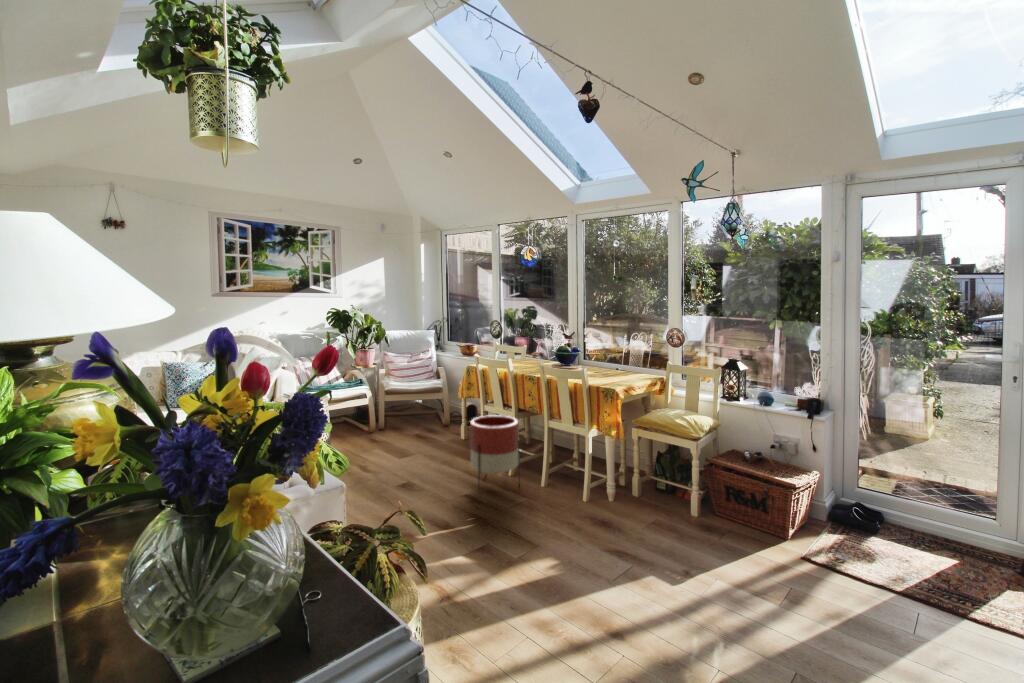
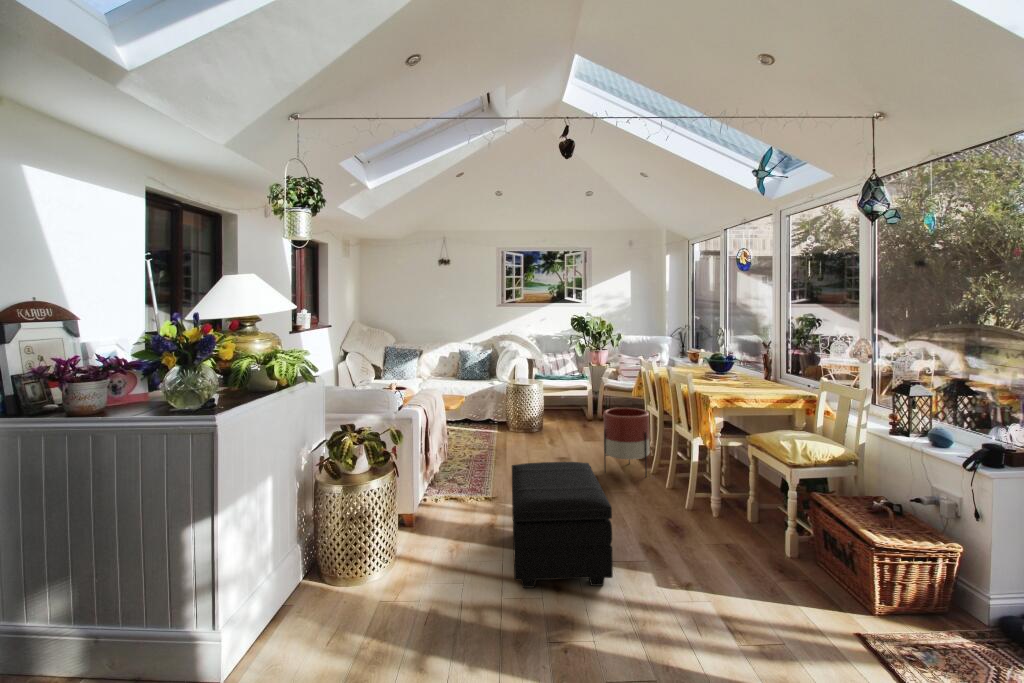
footstool: none [487,485,658,645] -> present [512,462,613,588]

